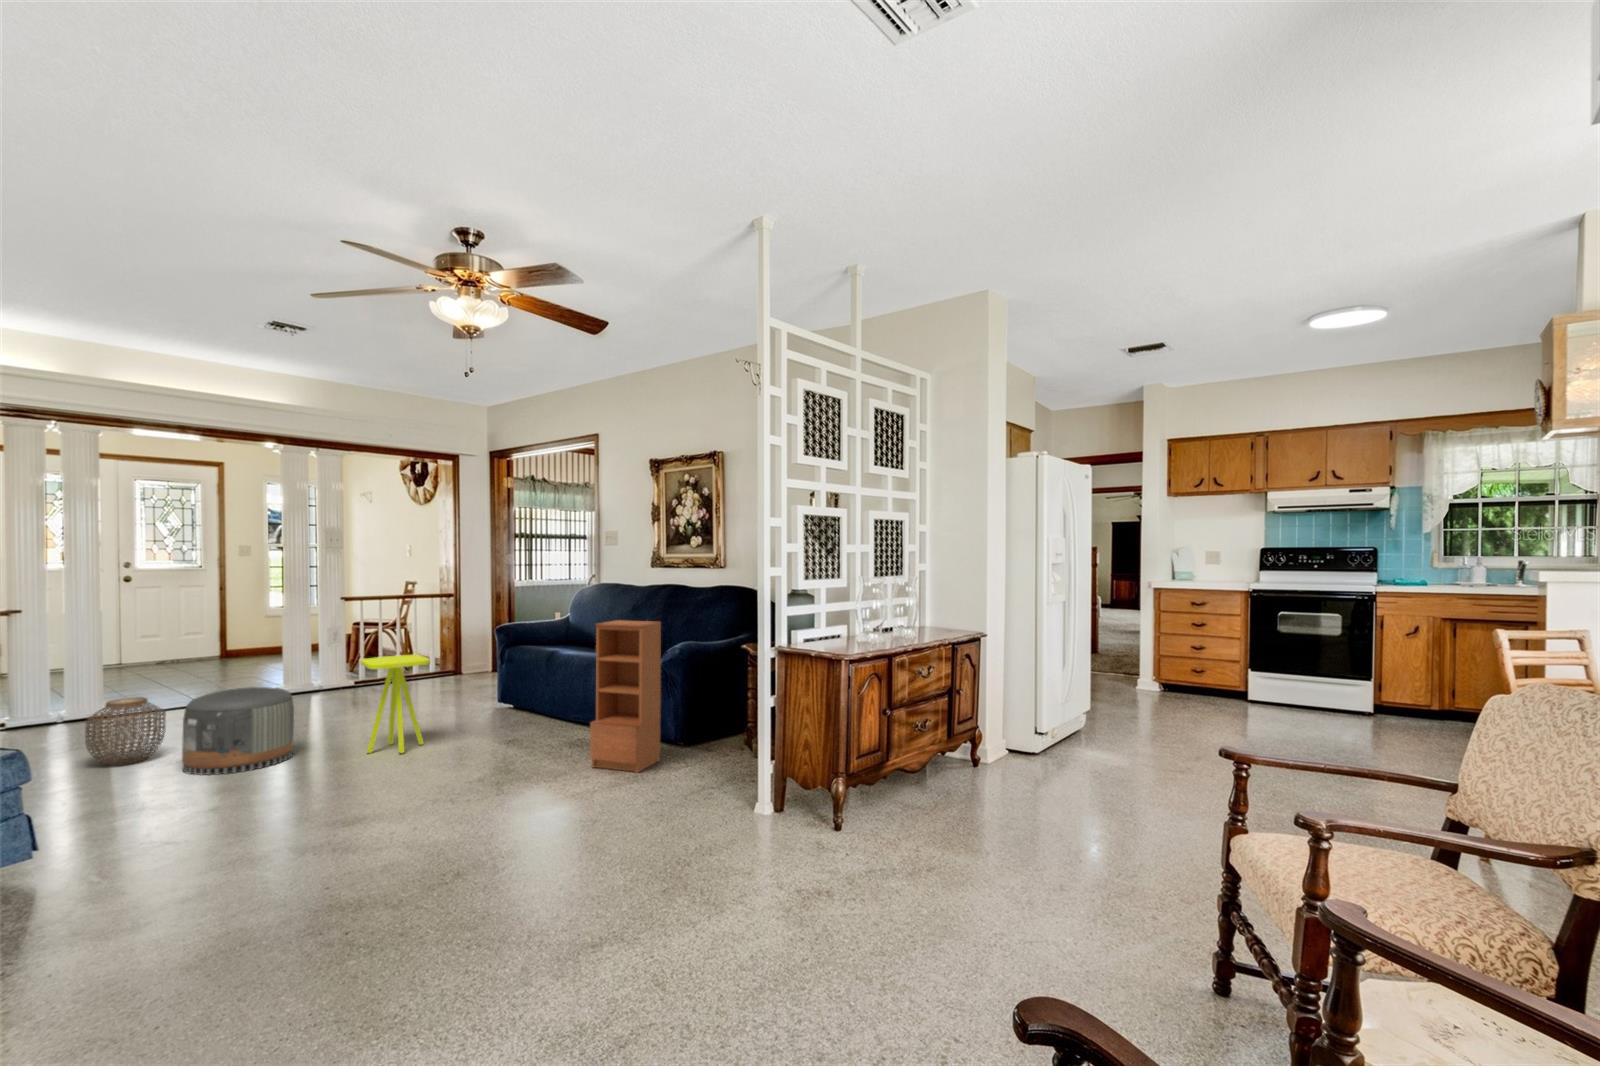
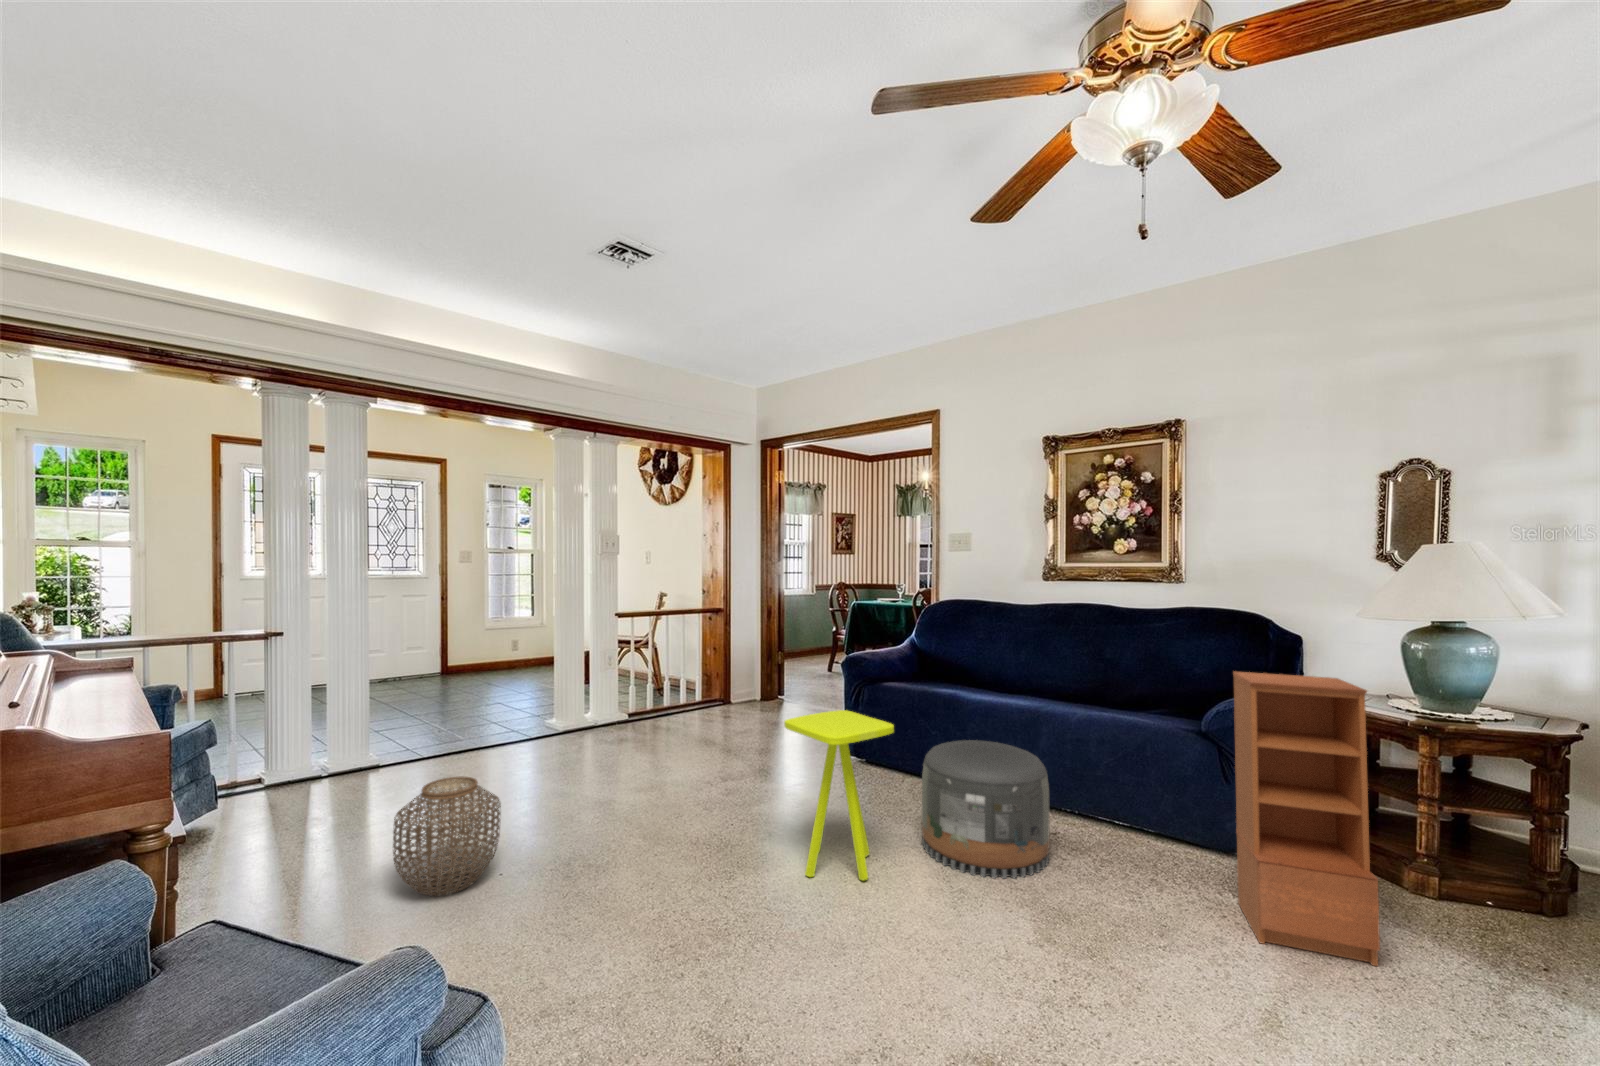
pouf: present [182,687,294,775] -> present [922,740,1050,879]

